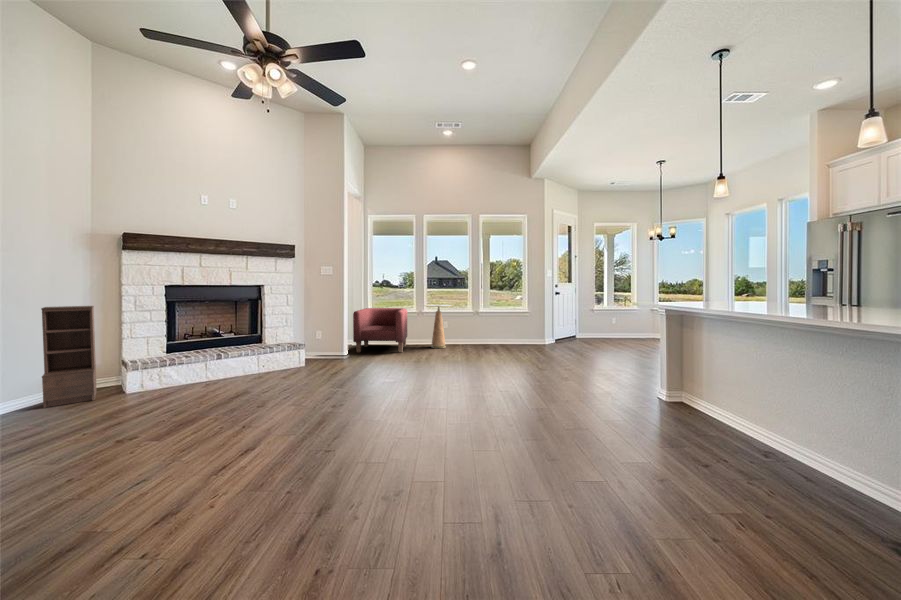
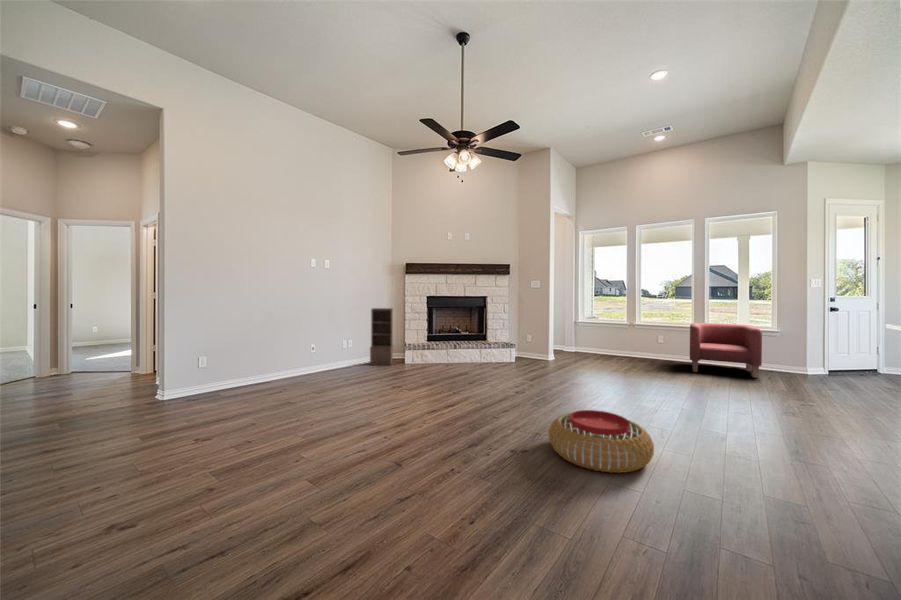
side table: present [425,304,453,348] -> none [633,317,667,363]
armchair: present [353,308,407,352] -> present [690,323,762,378]
pouf: none [415,419,533,502] -> present [549,410,654,473]

